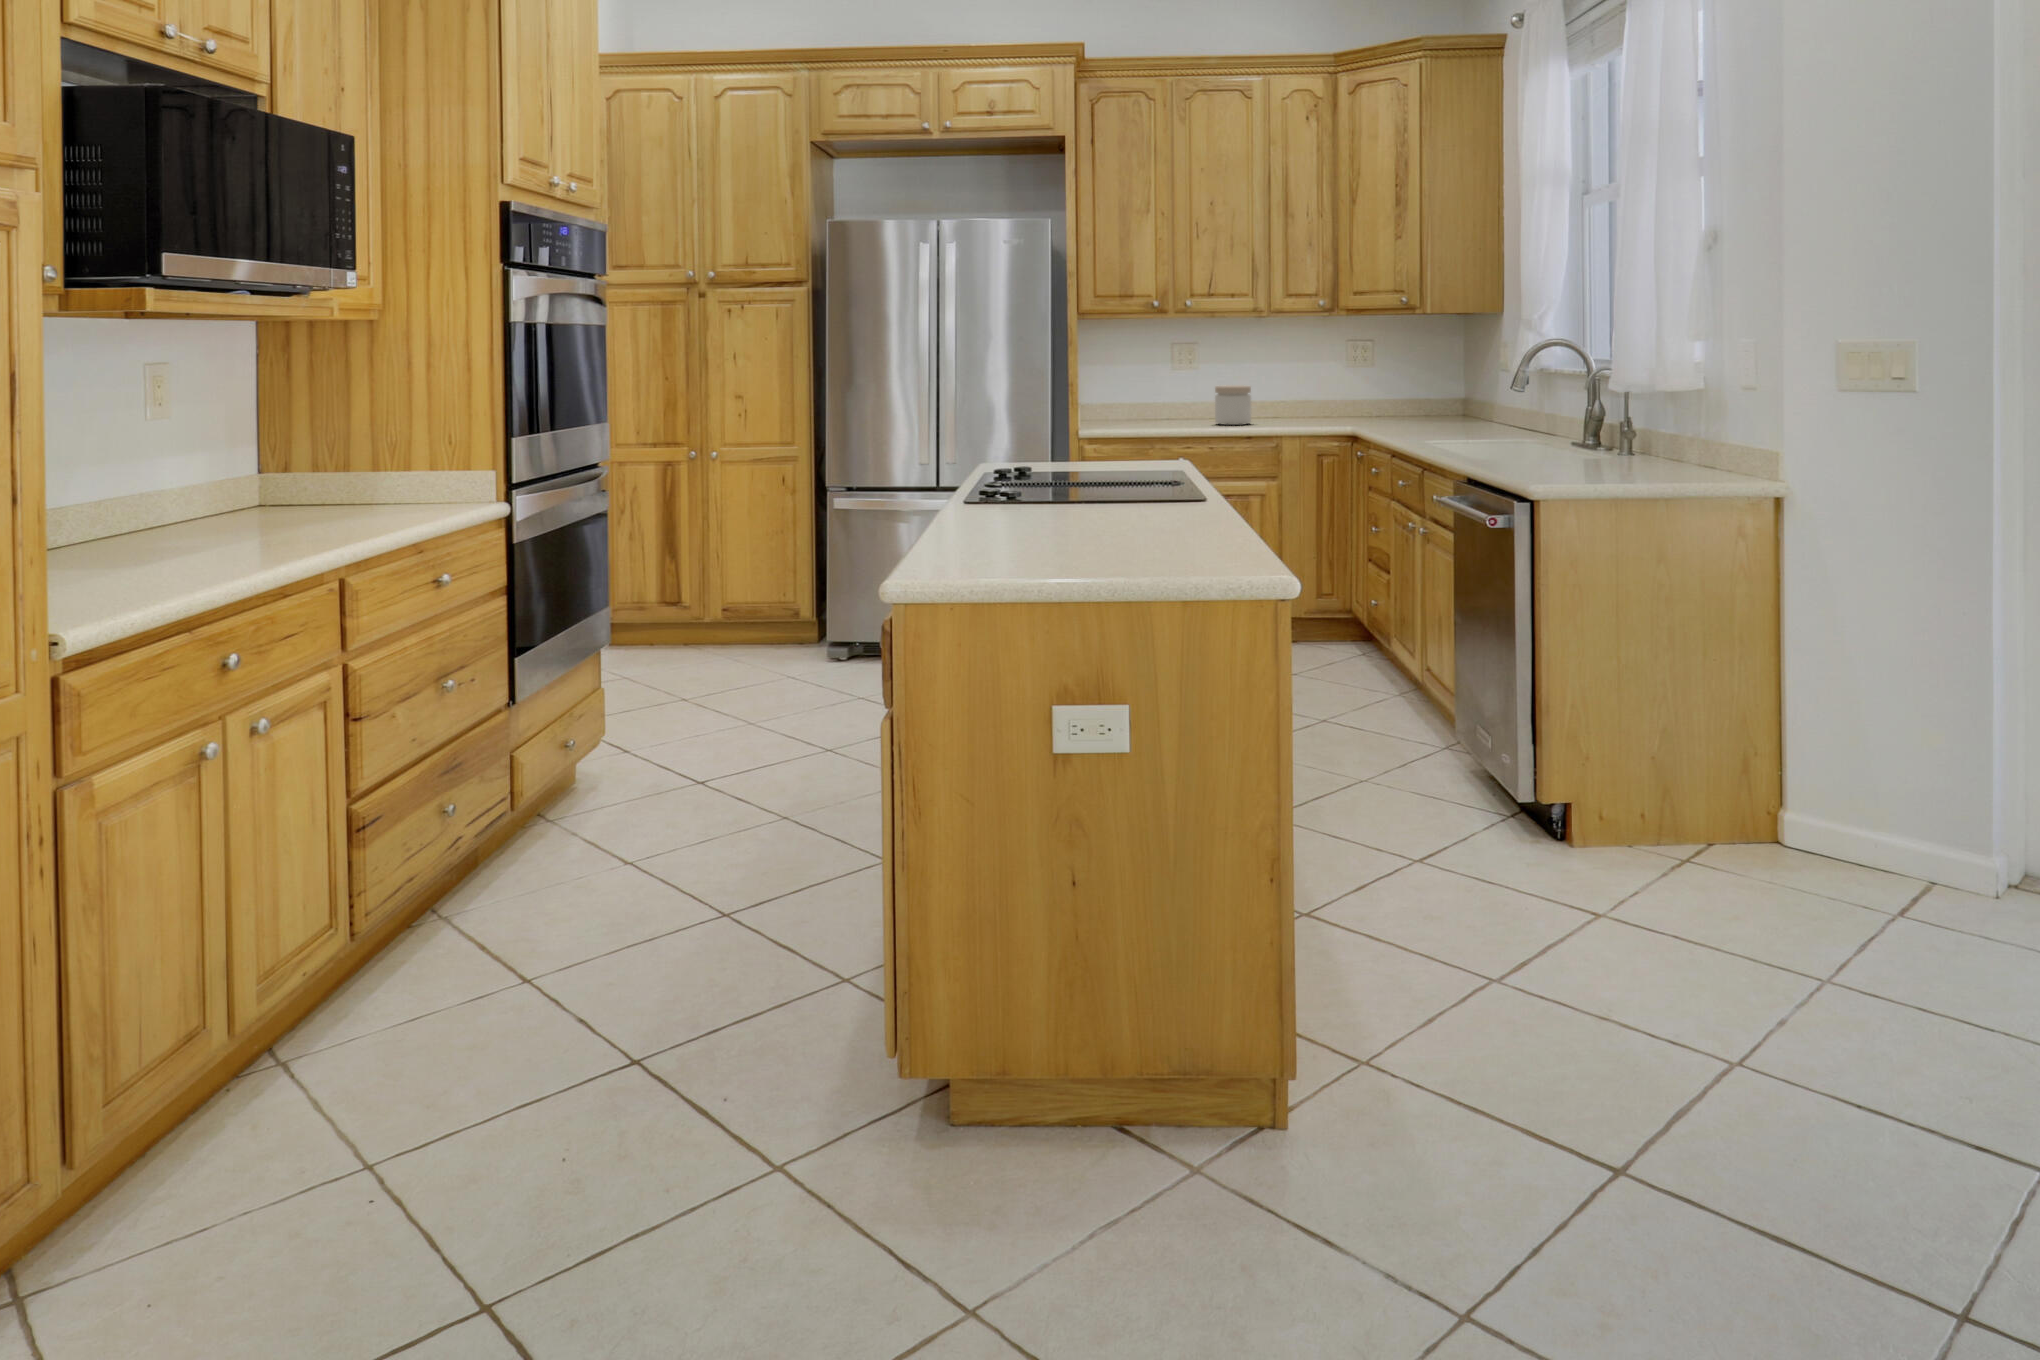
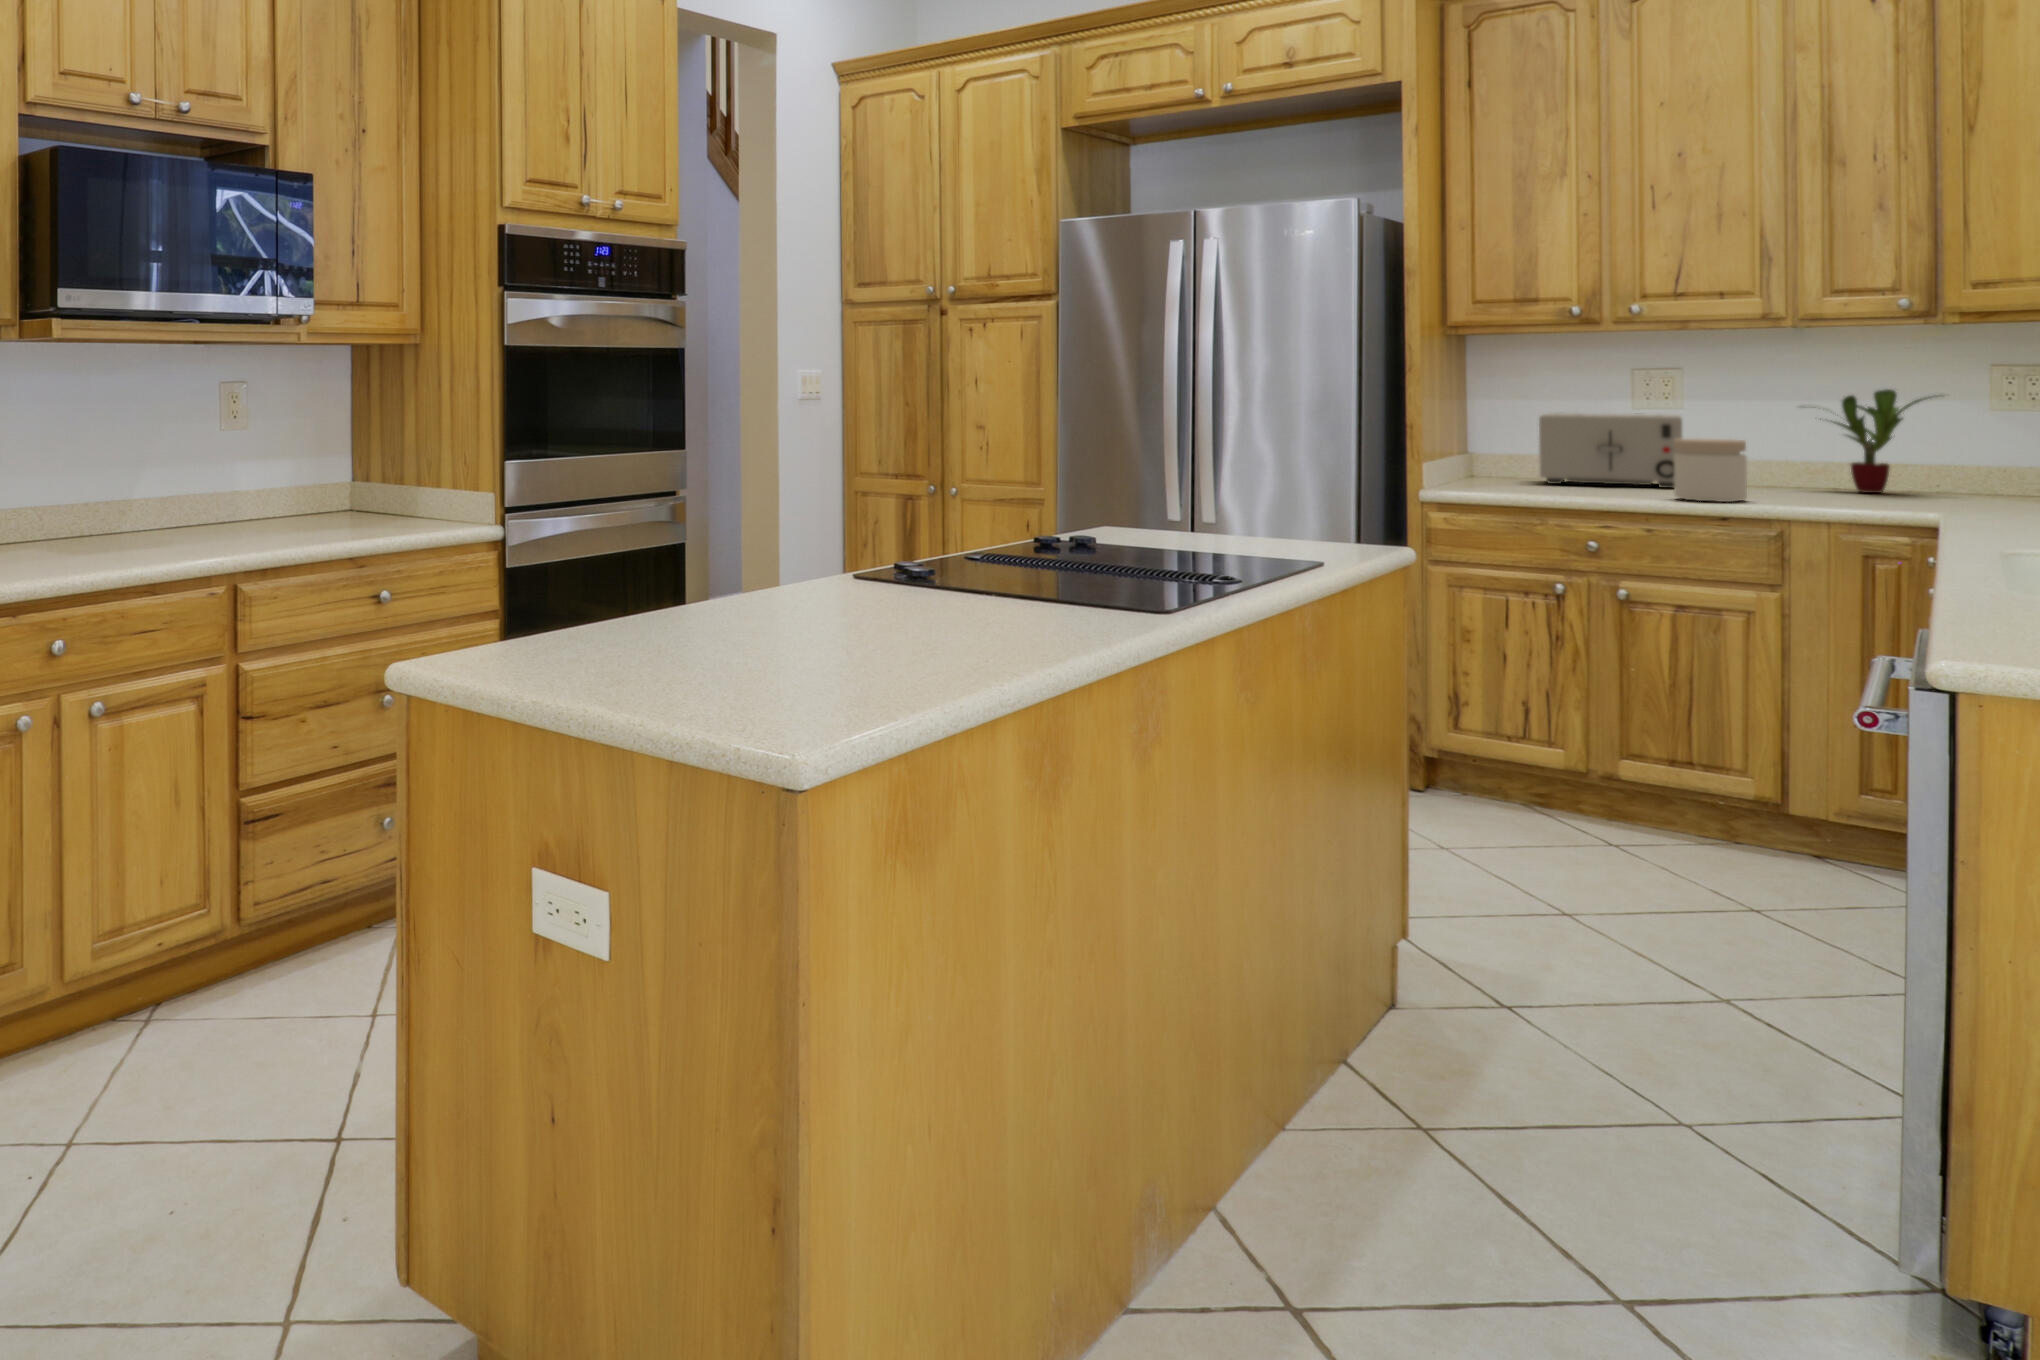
potted plant: none [1253,351,1326,416] -> present [1815,389,1935,493]
toaster: none [1119,371,1201,420] -> present [1539,413,1682,488]

